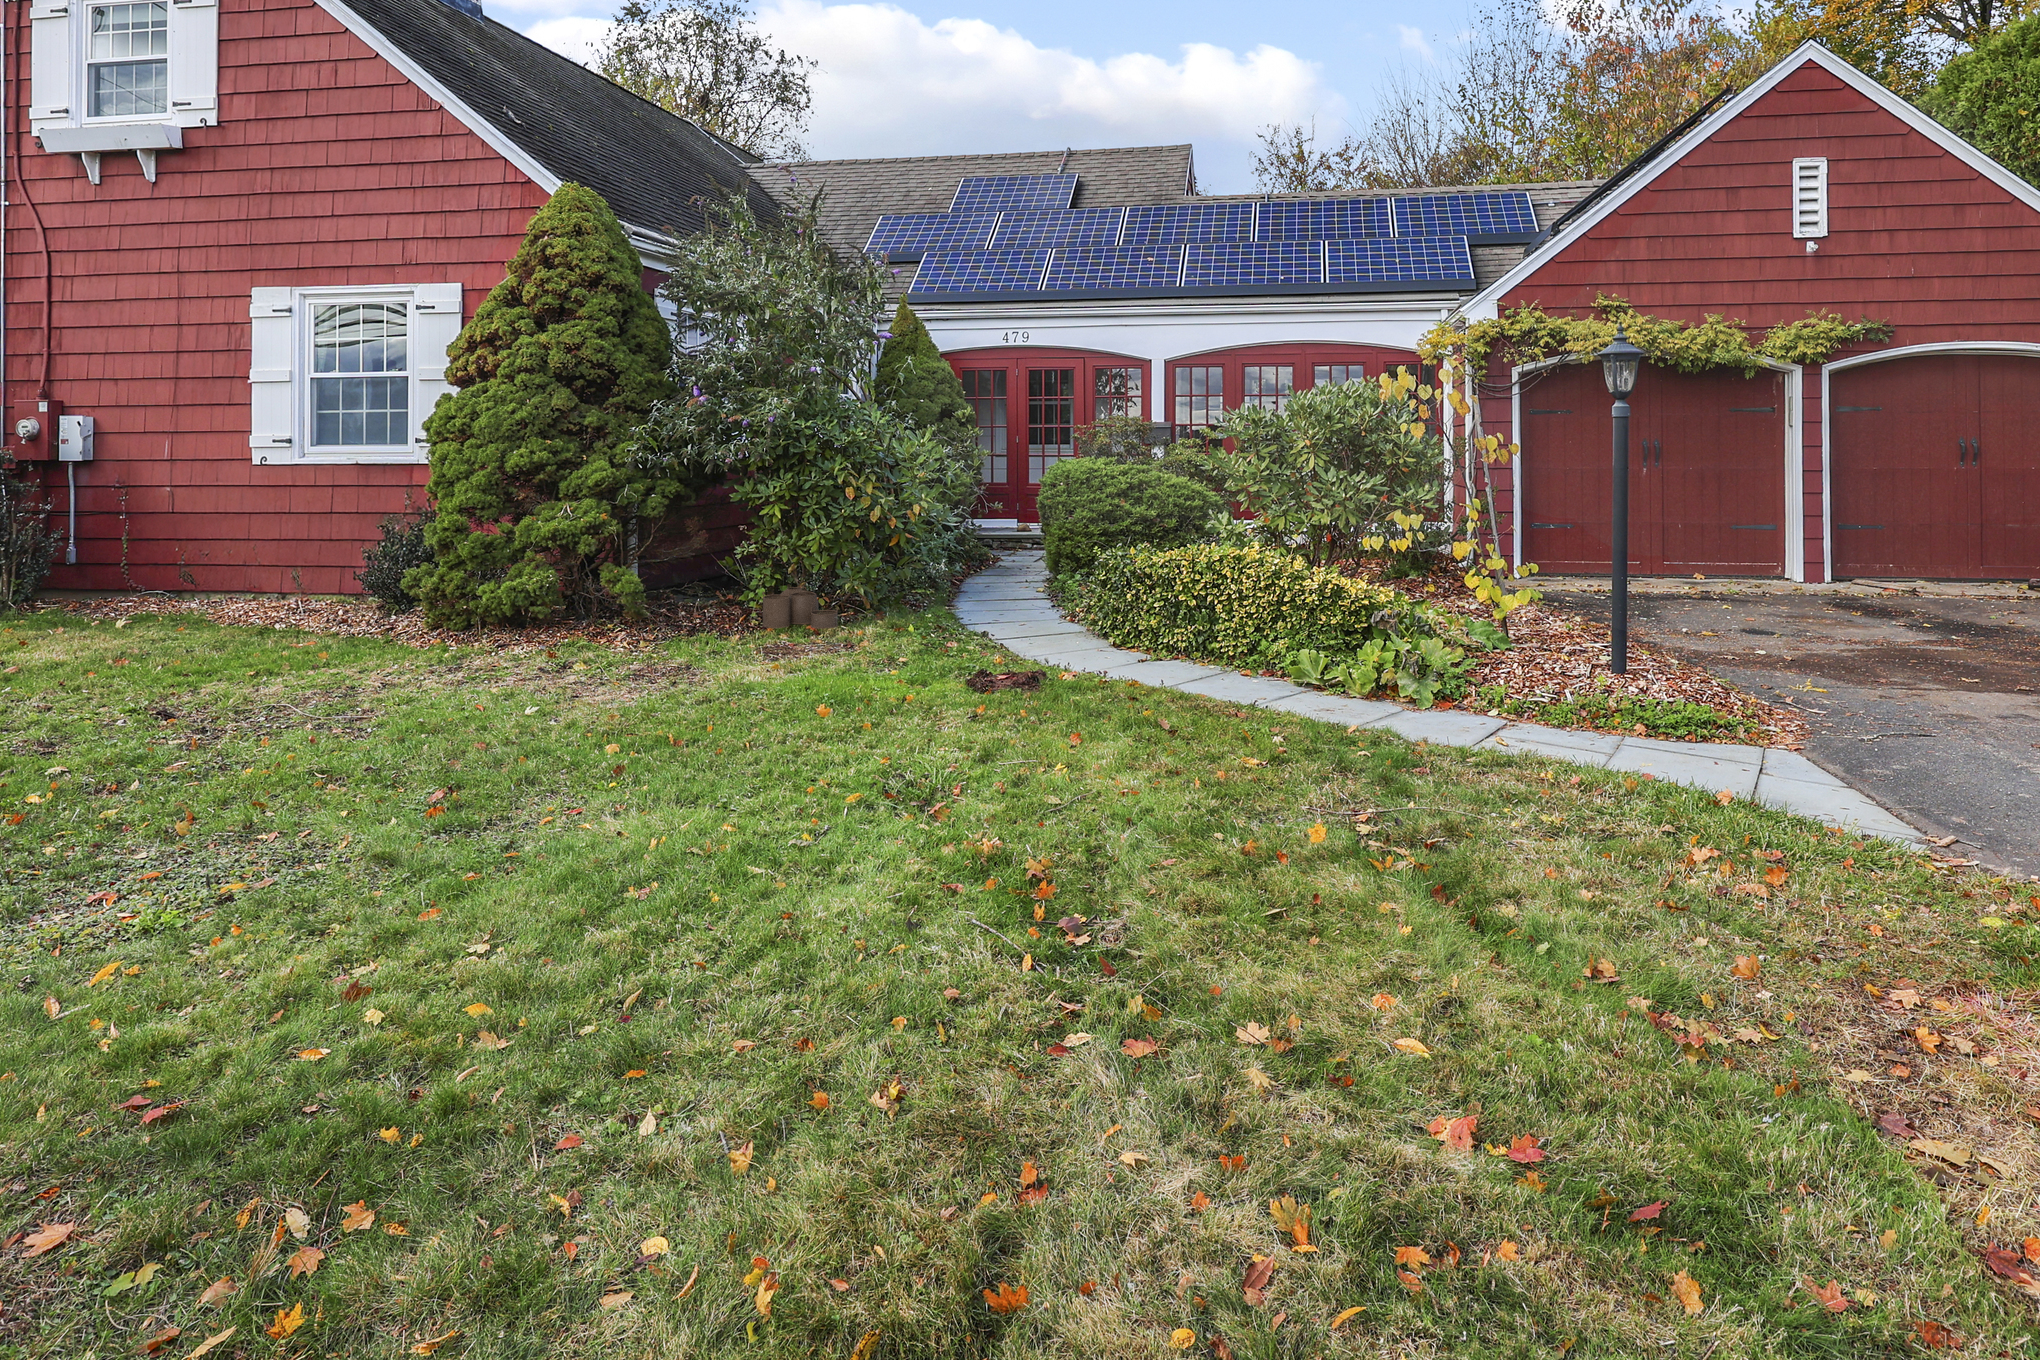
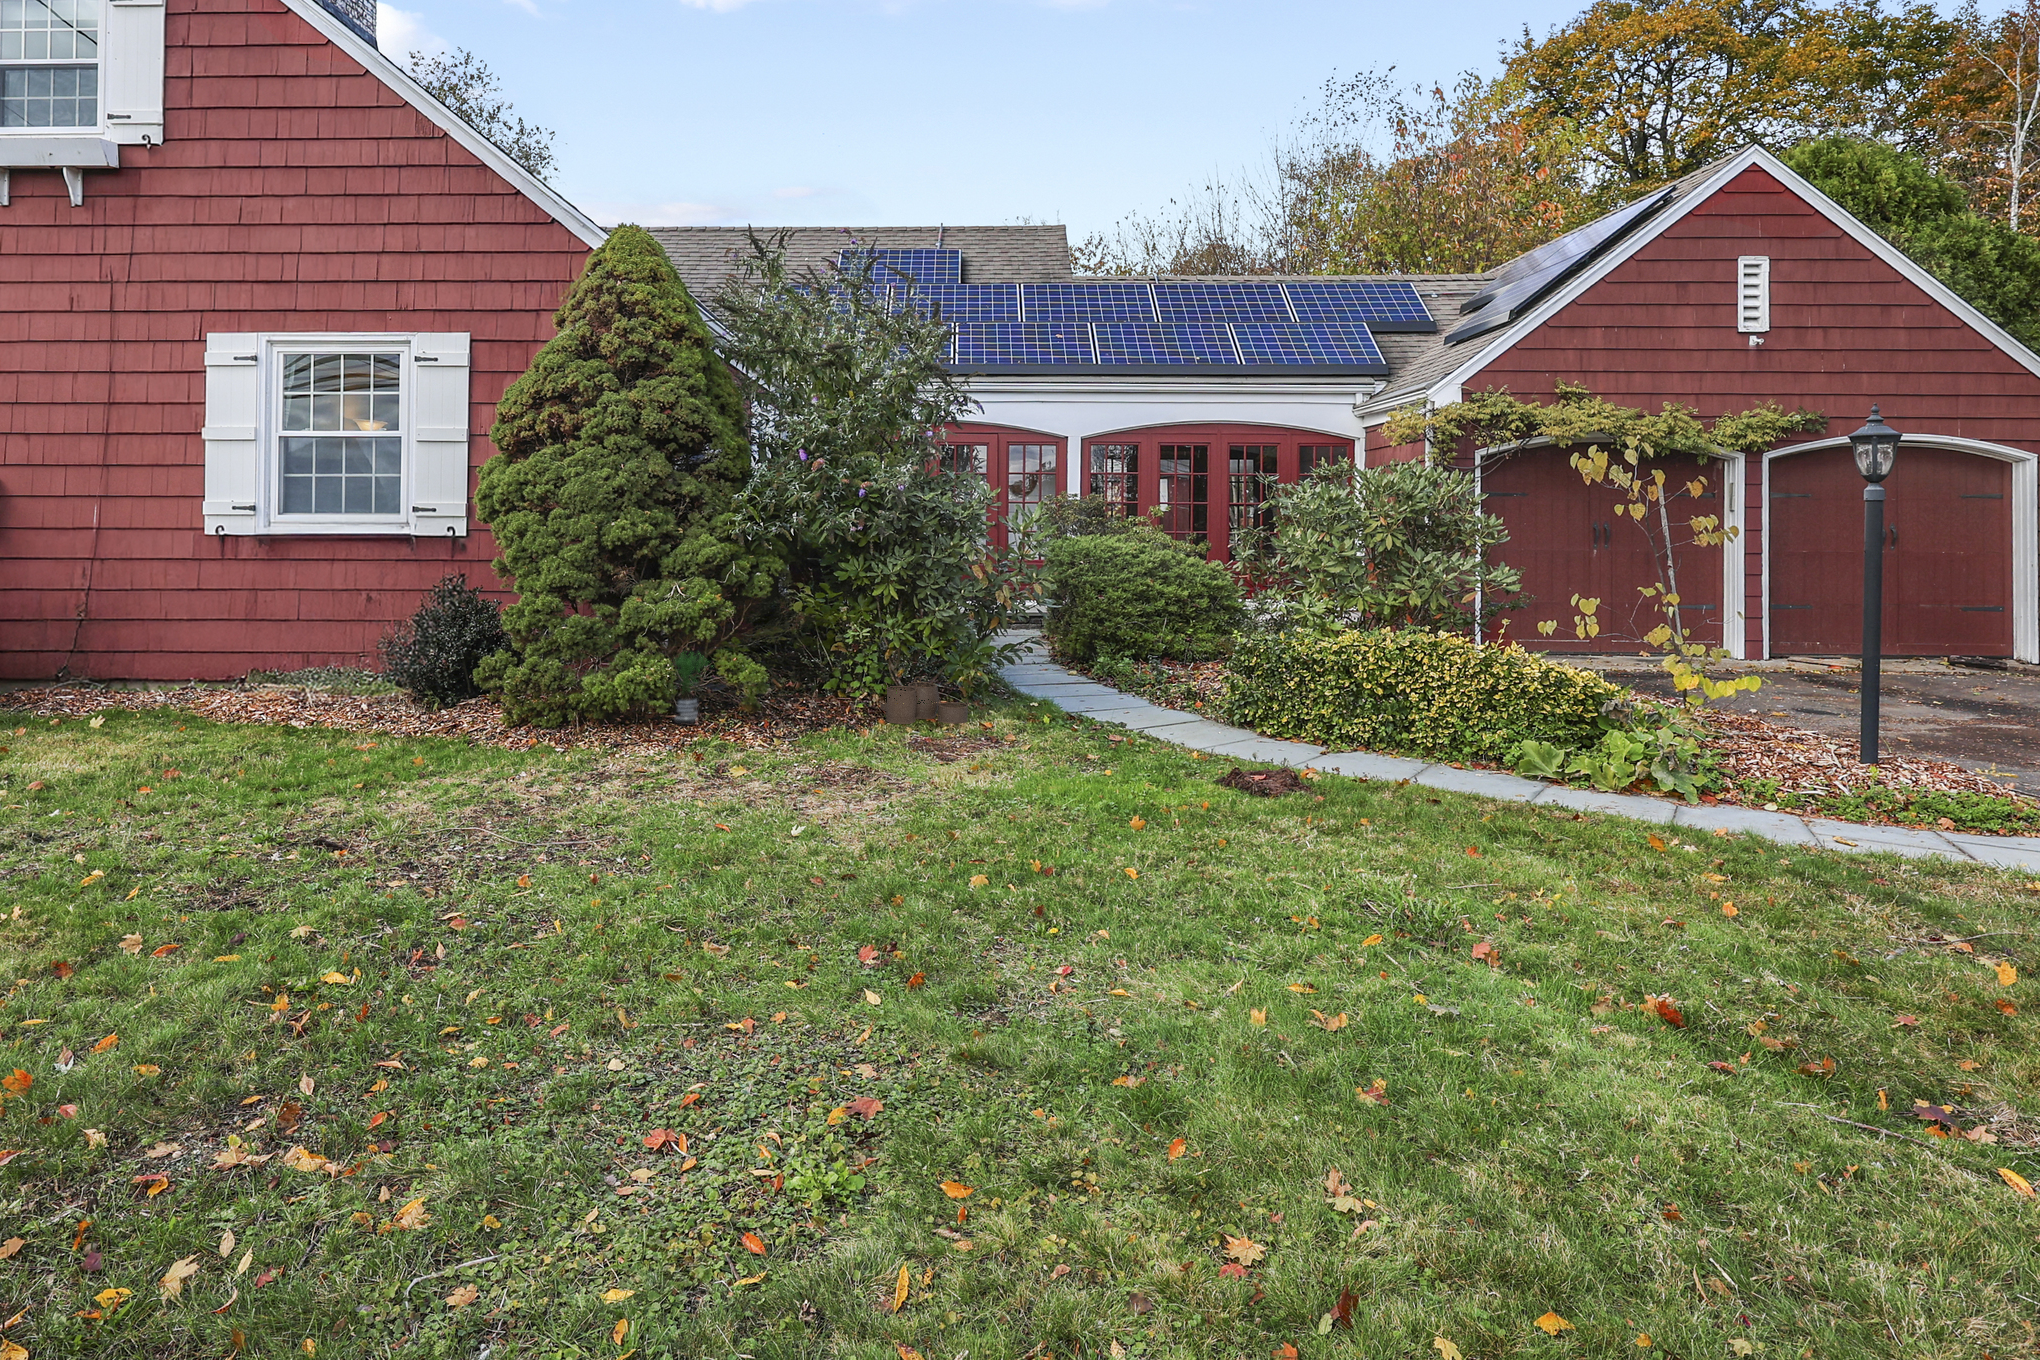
potted plant: none [565,561,610,625] -> present [672,653,712,724]

